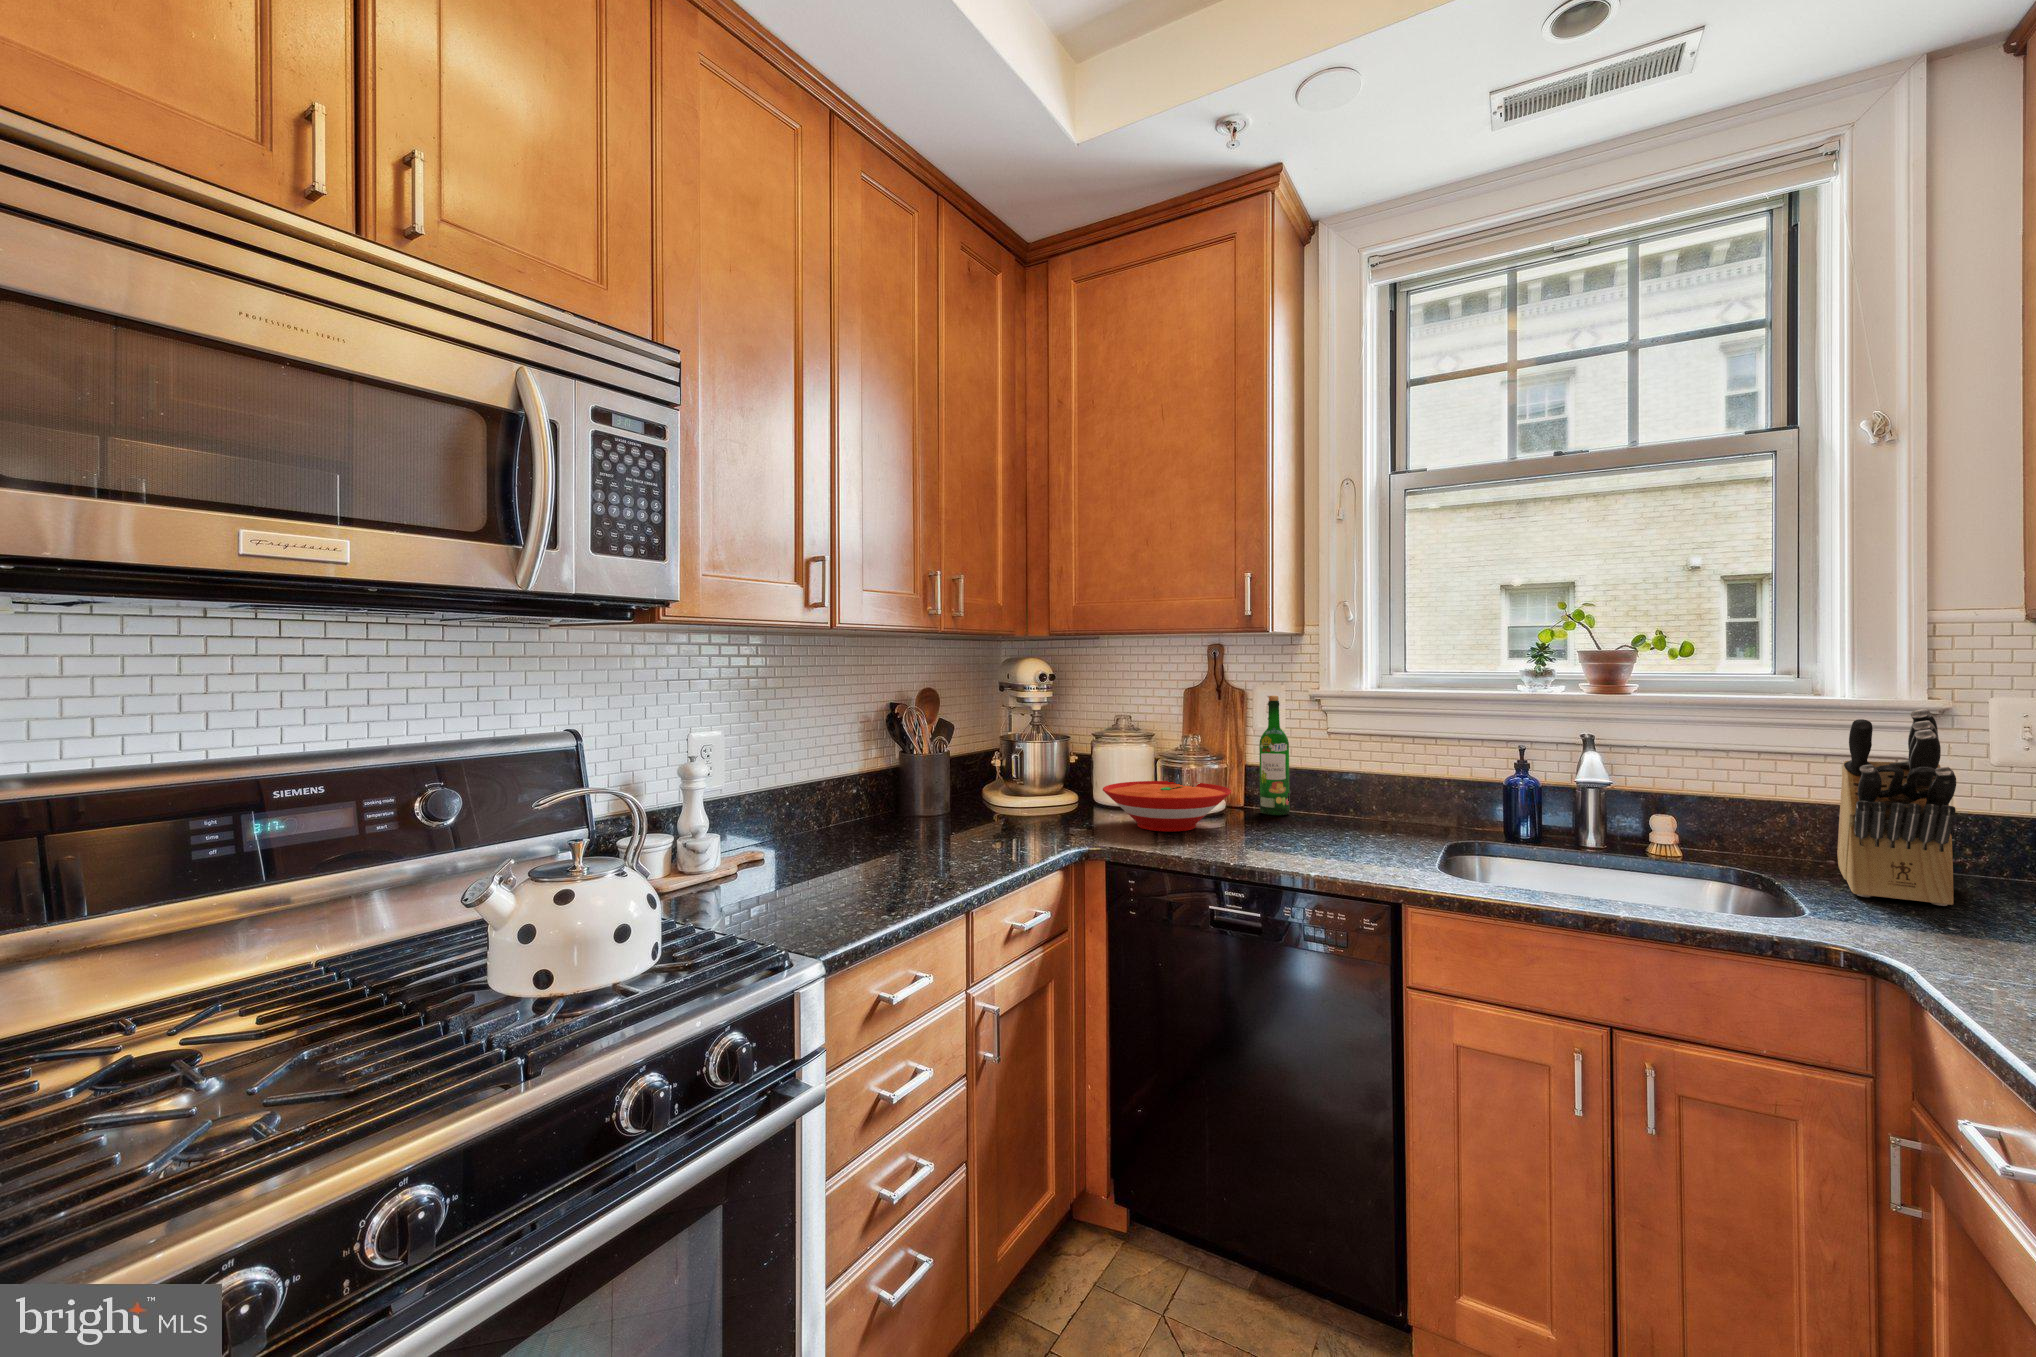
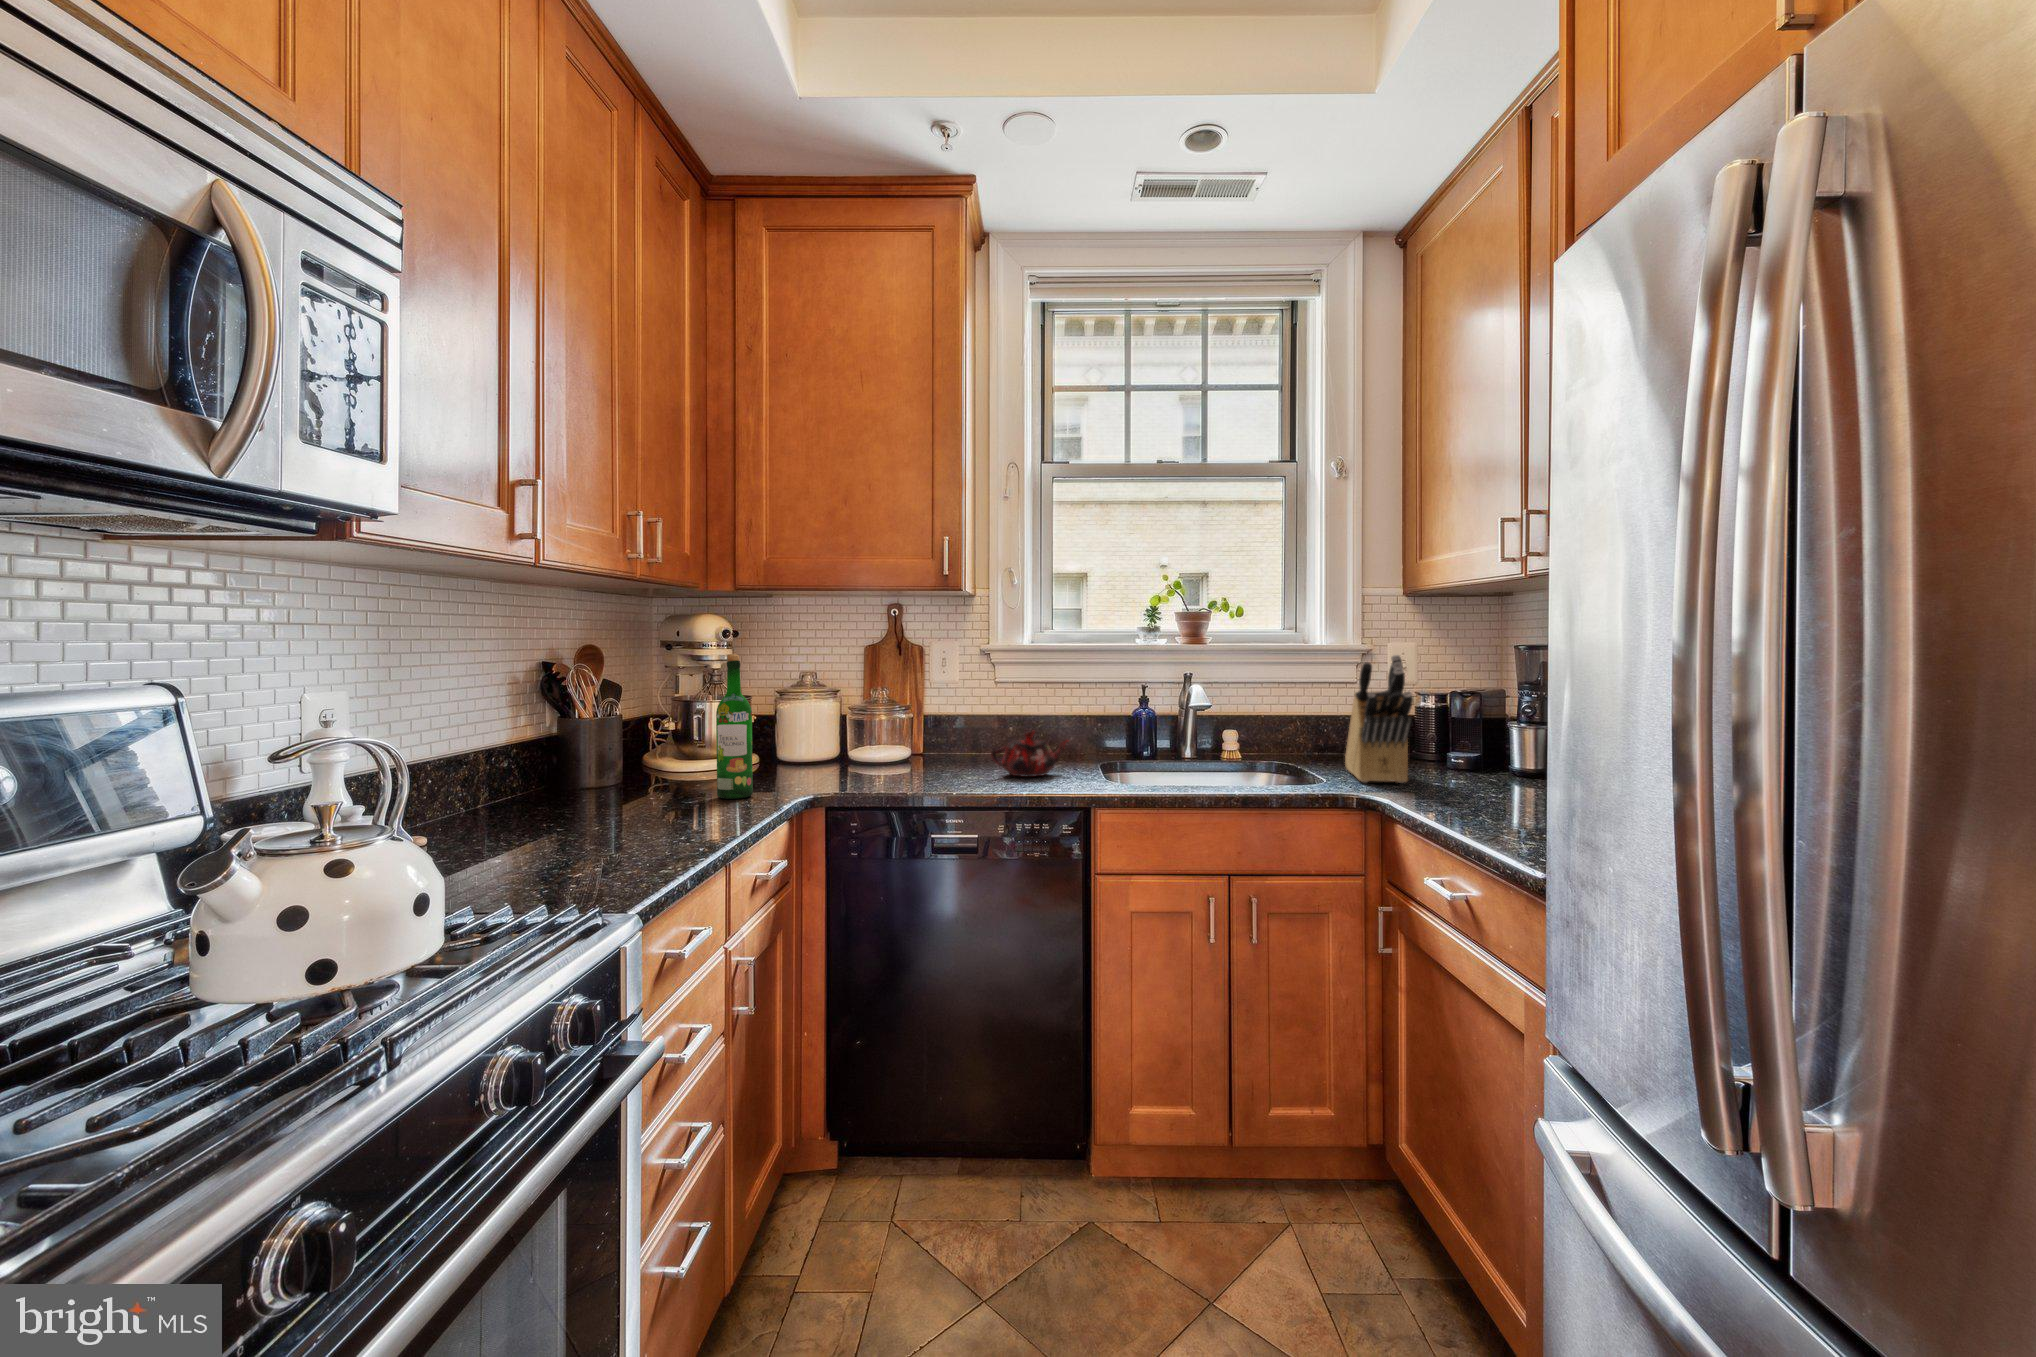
wine bottle: present [1259,695,1290,815] -> present [716,654,753,799]
bowl: present [1103,781,1231,832] -> none [800,737,928,784]
teapot: none [1301,786,1400,838] -> present [991,731,1067,777]

